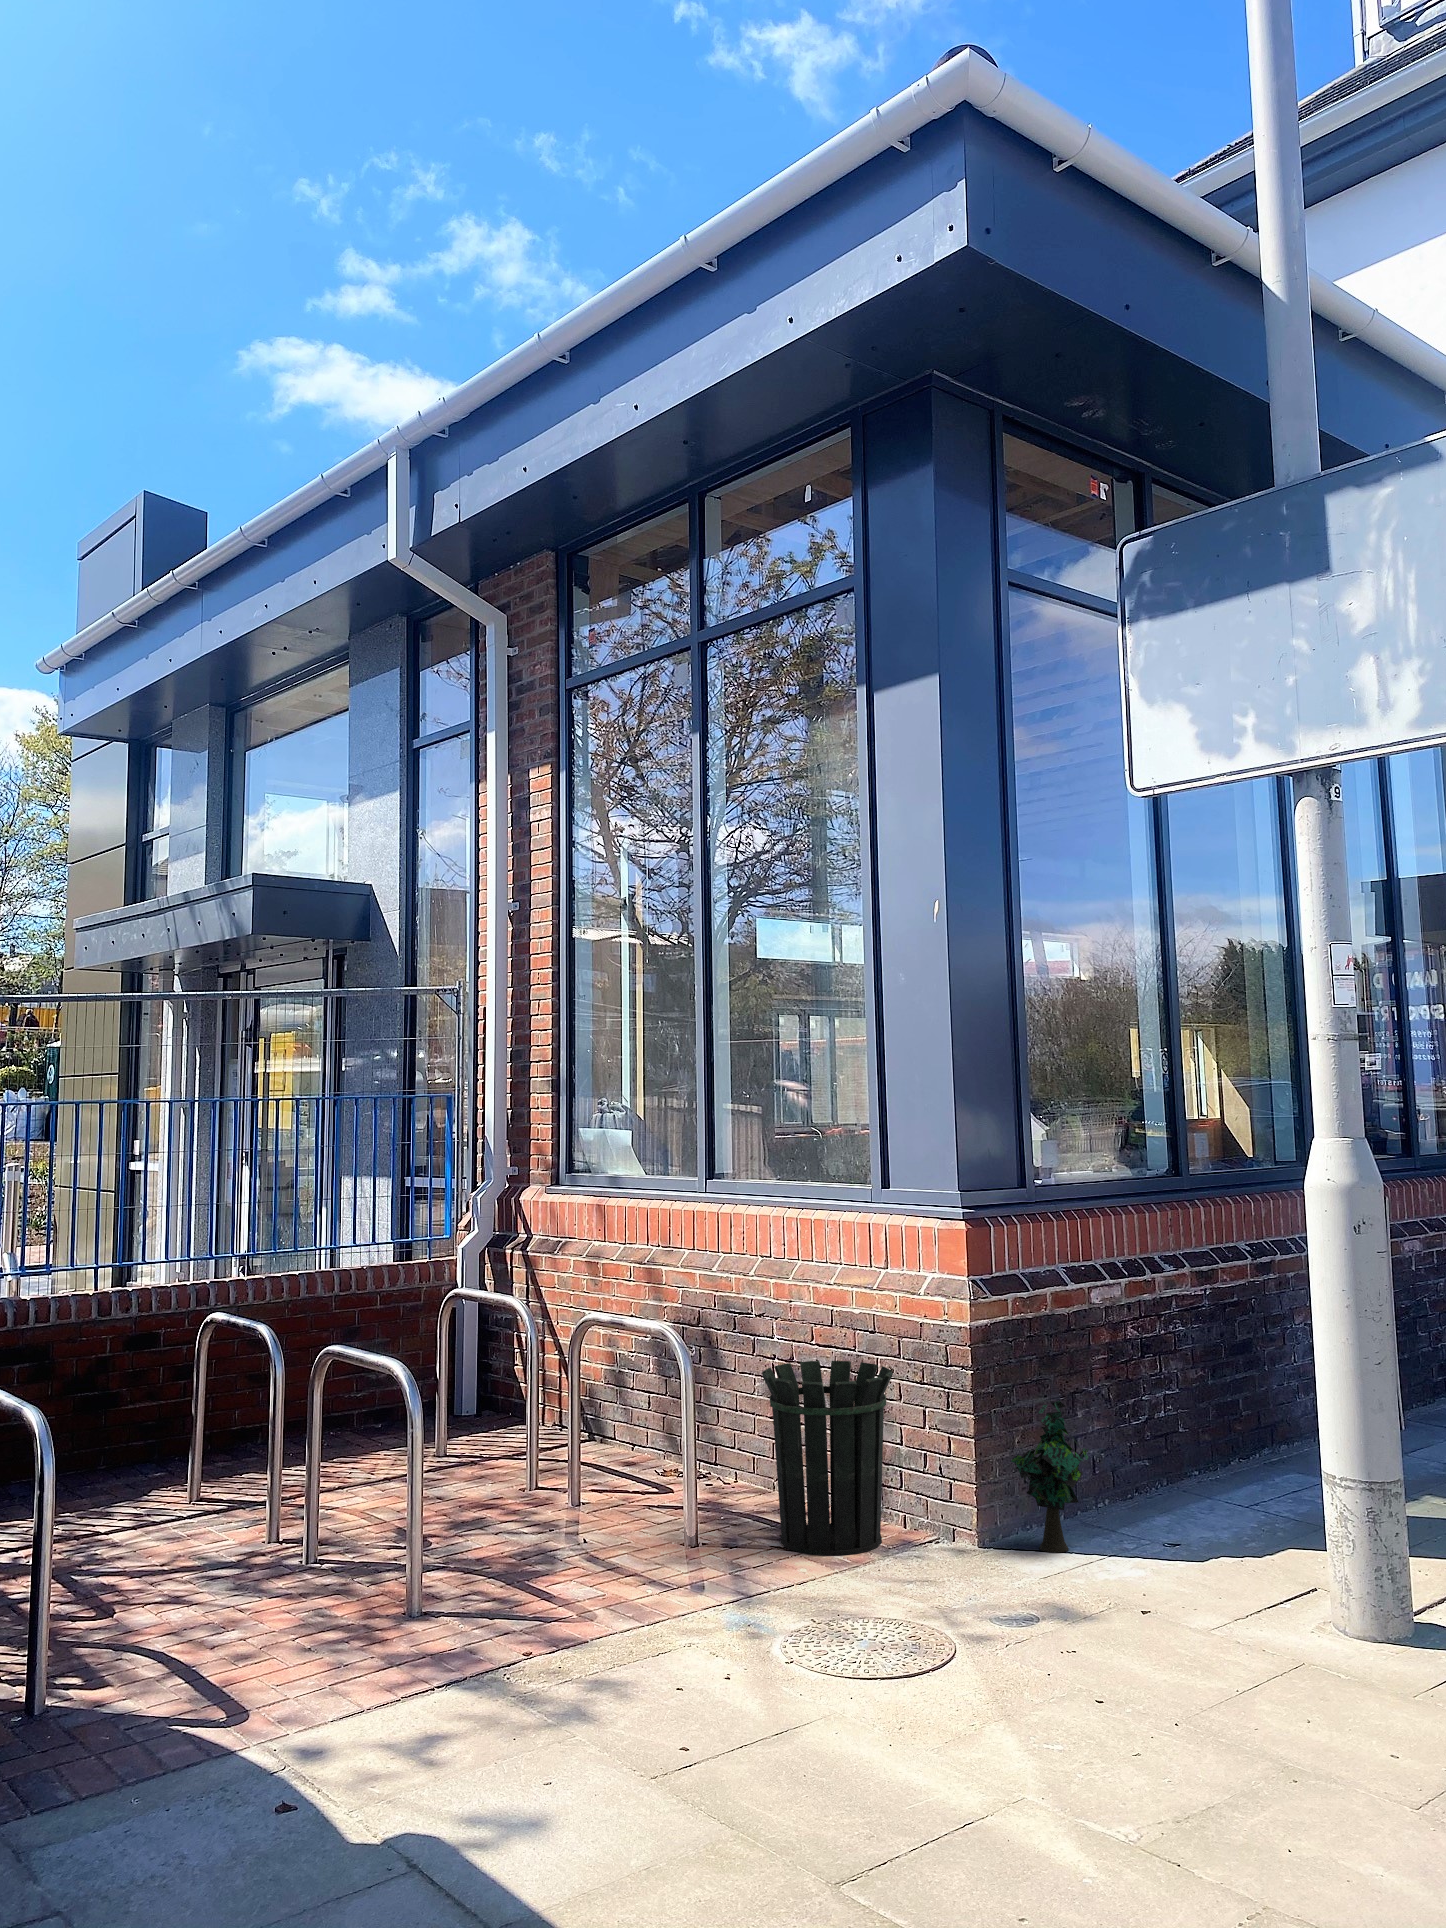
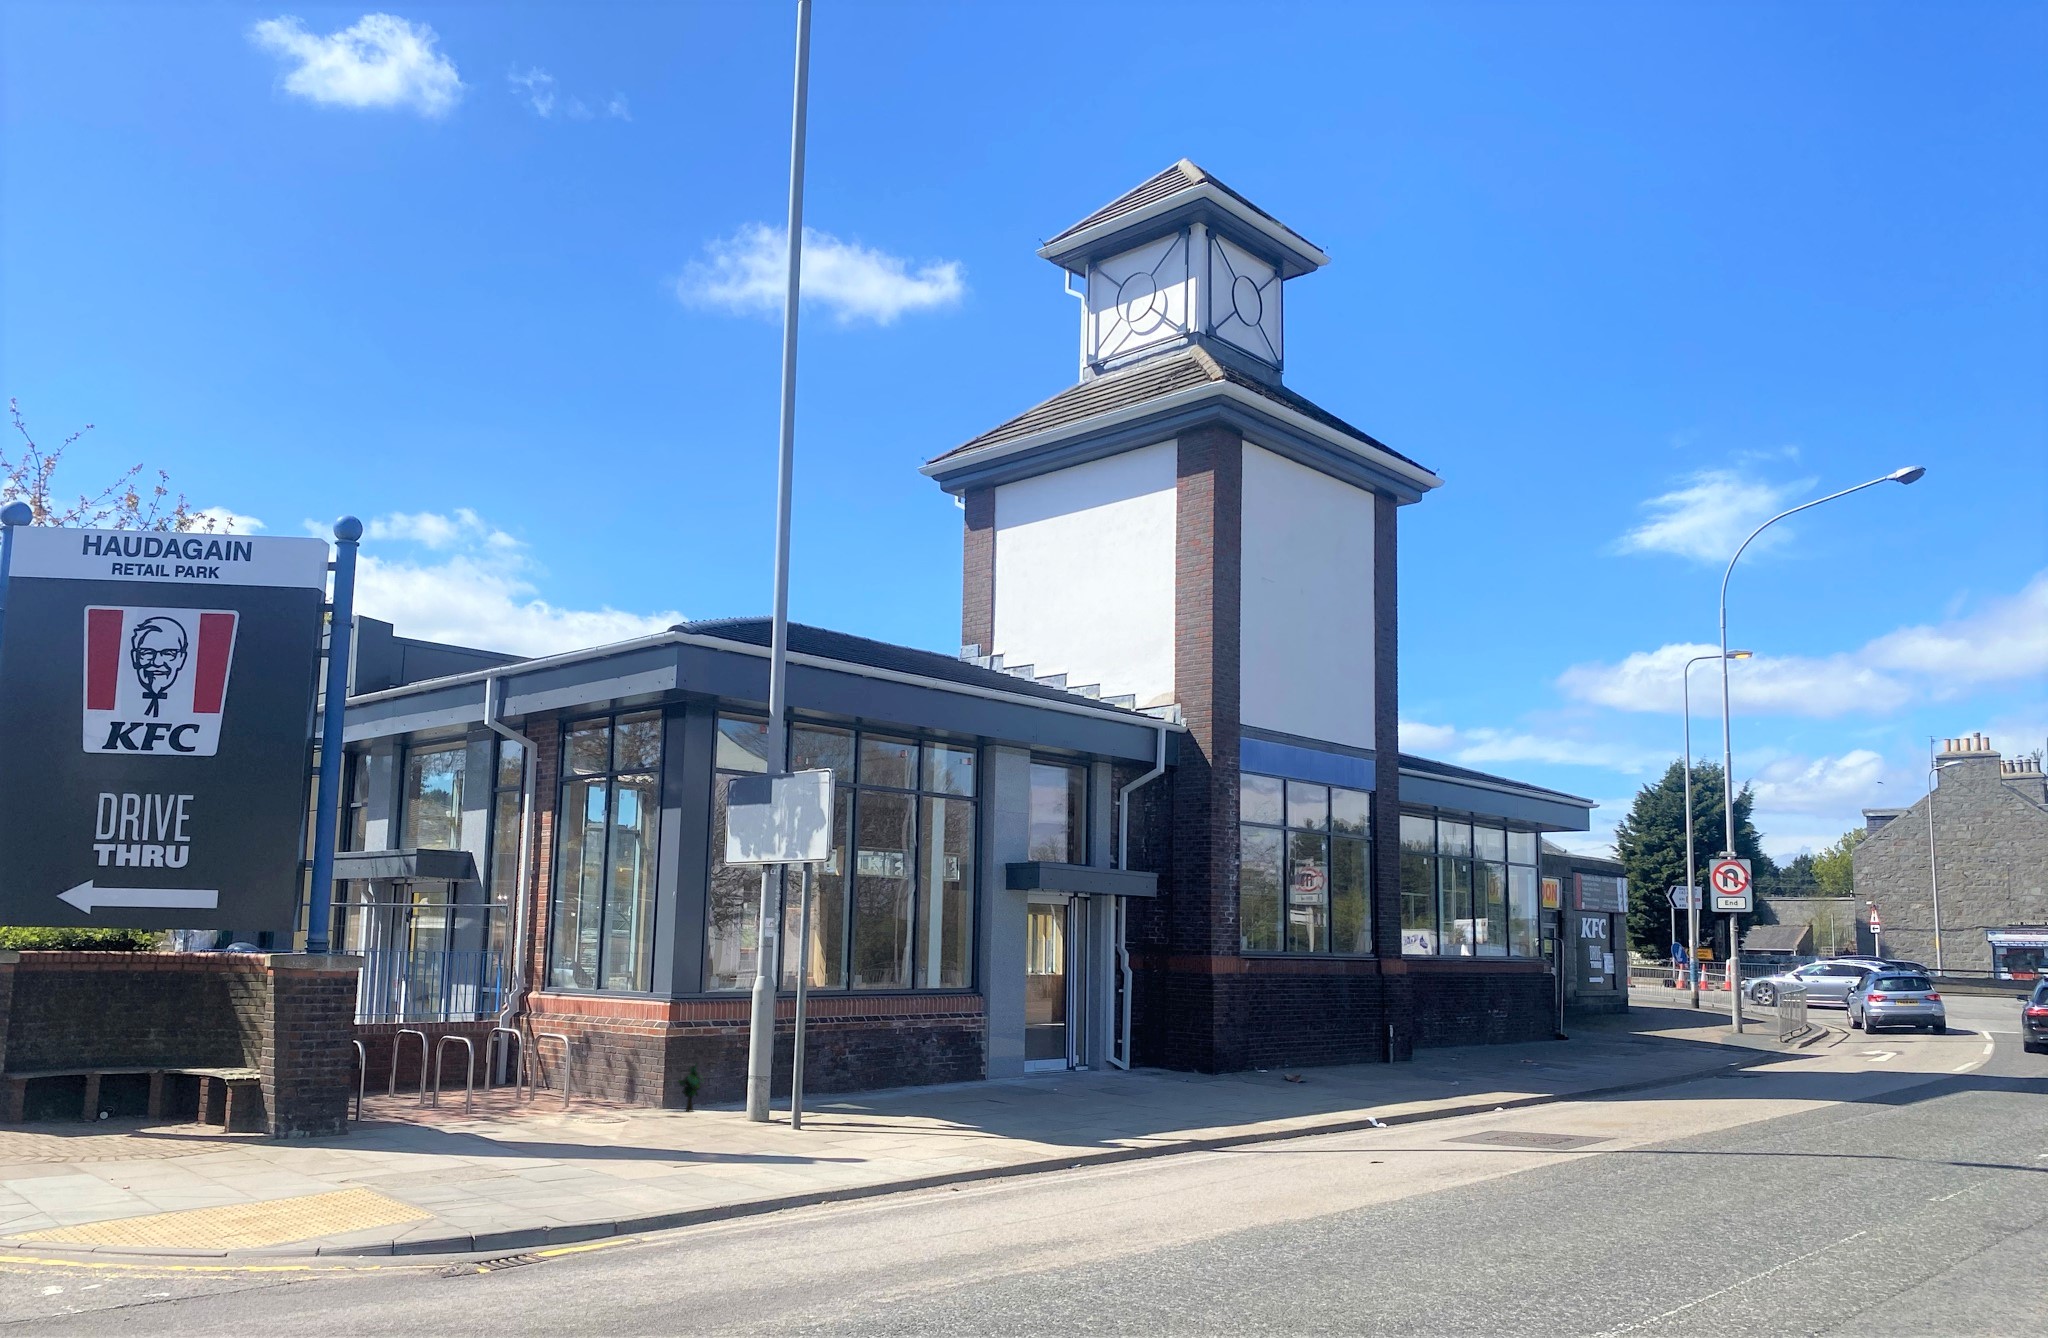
waste bin: present [762,1361,893,1555] -> none [596,1050,643,1111]

